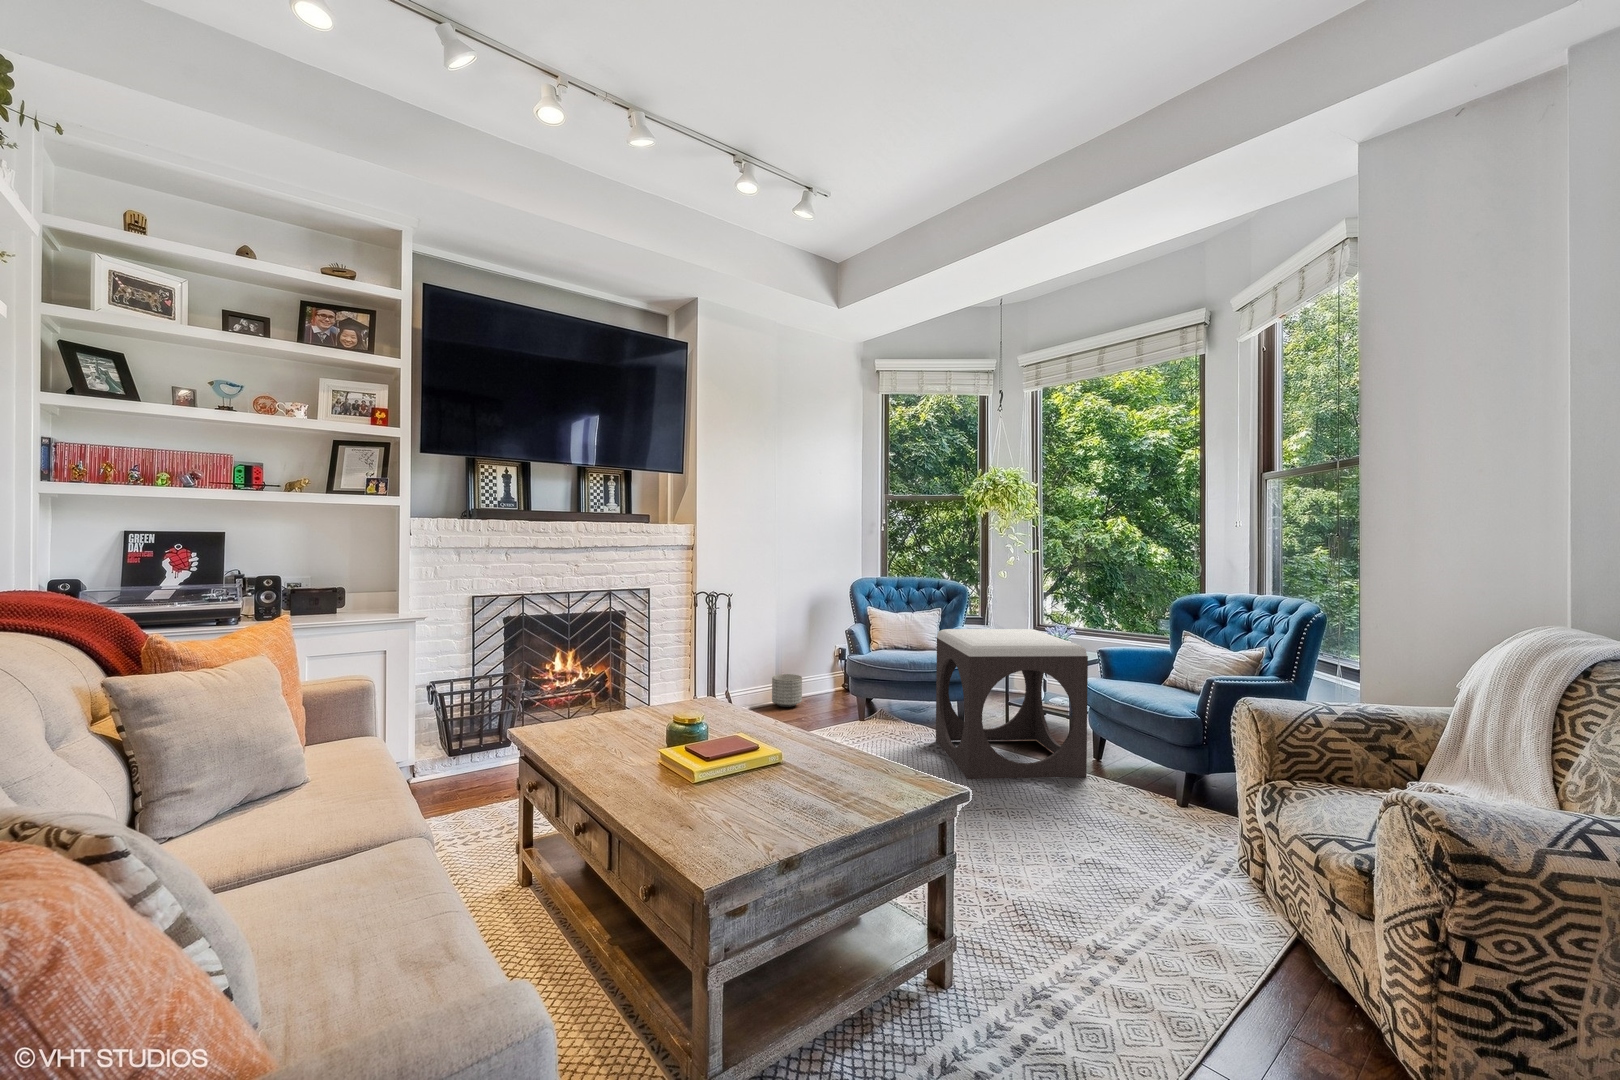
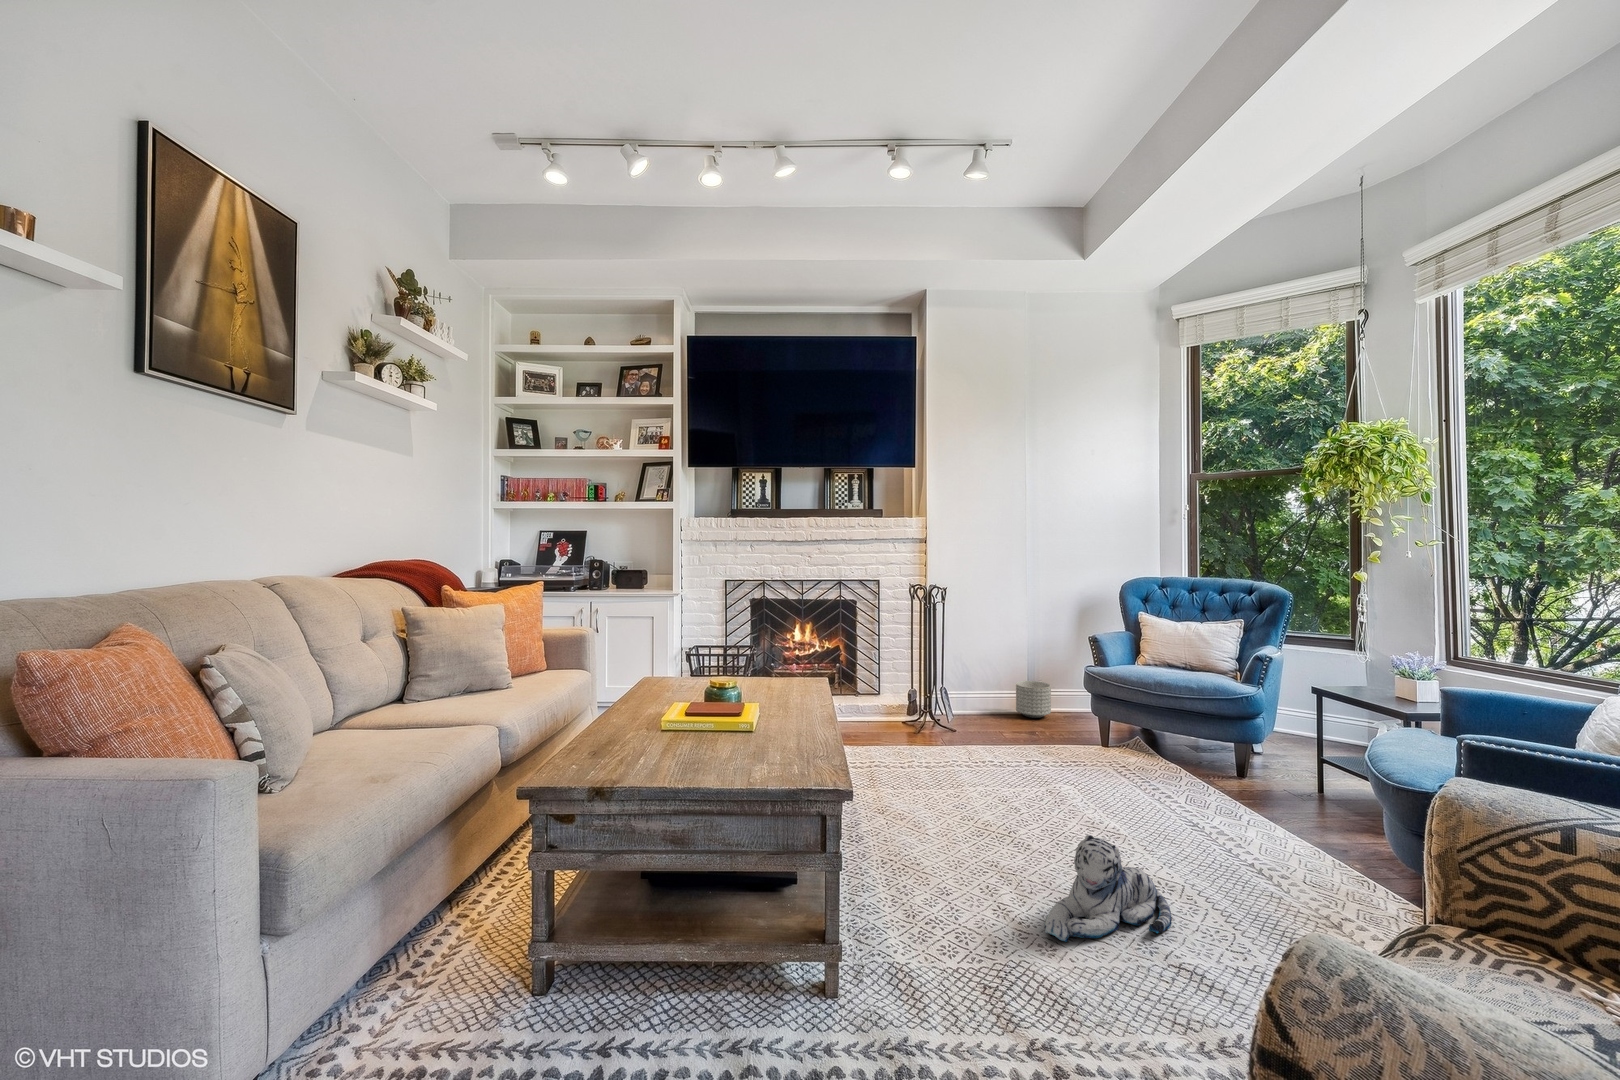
footstool: present [936,629,1088,779] -> none [1130,640,1322,868]
plush toy: none [1023,789,1092,879] -> present [1044,835,1172,942]

